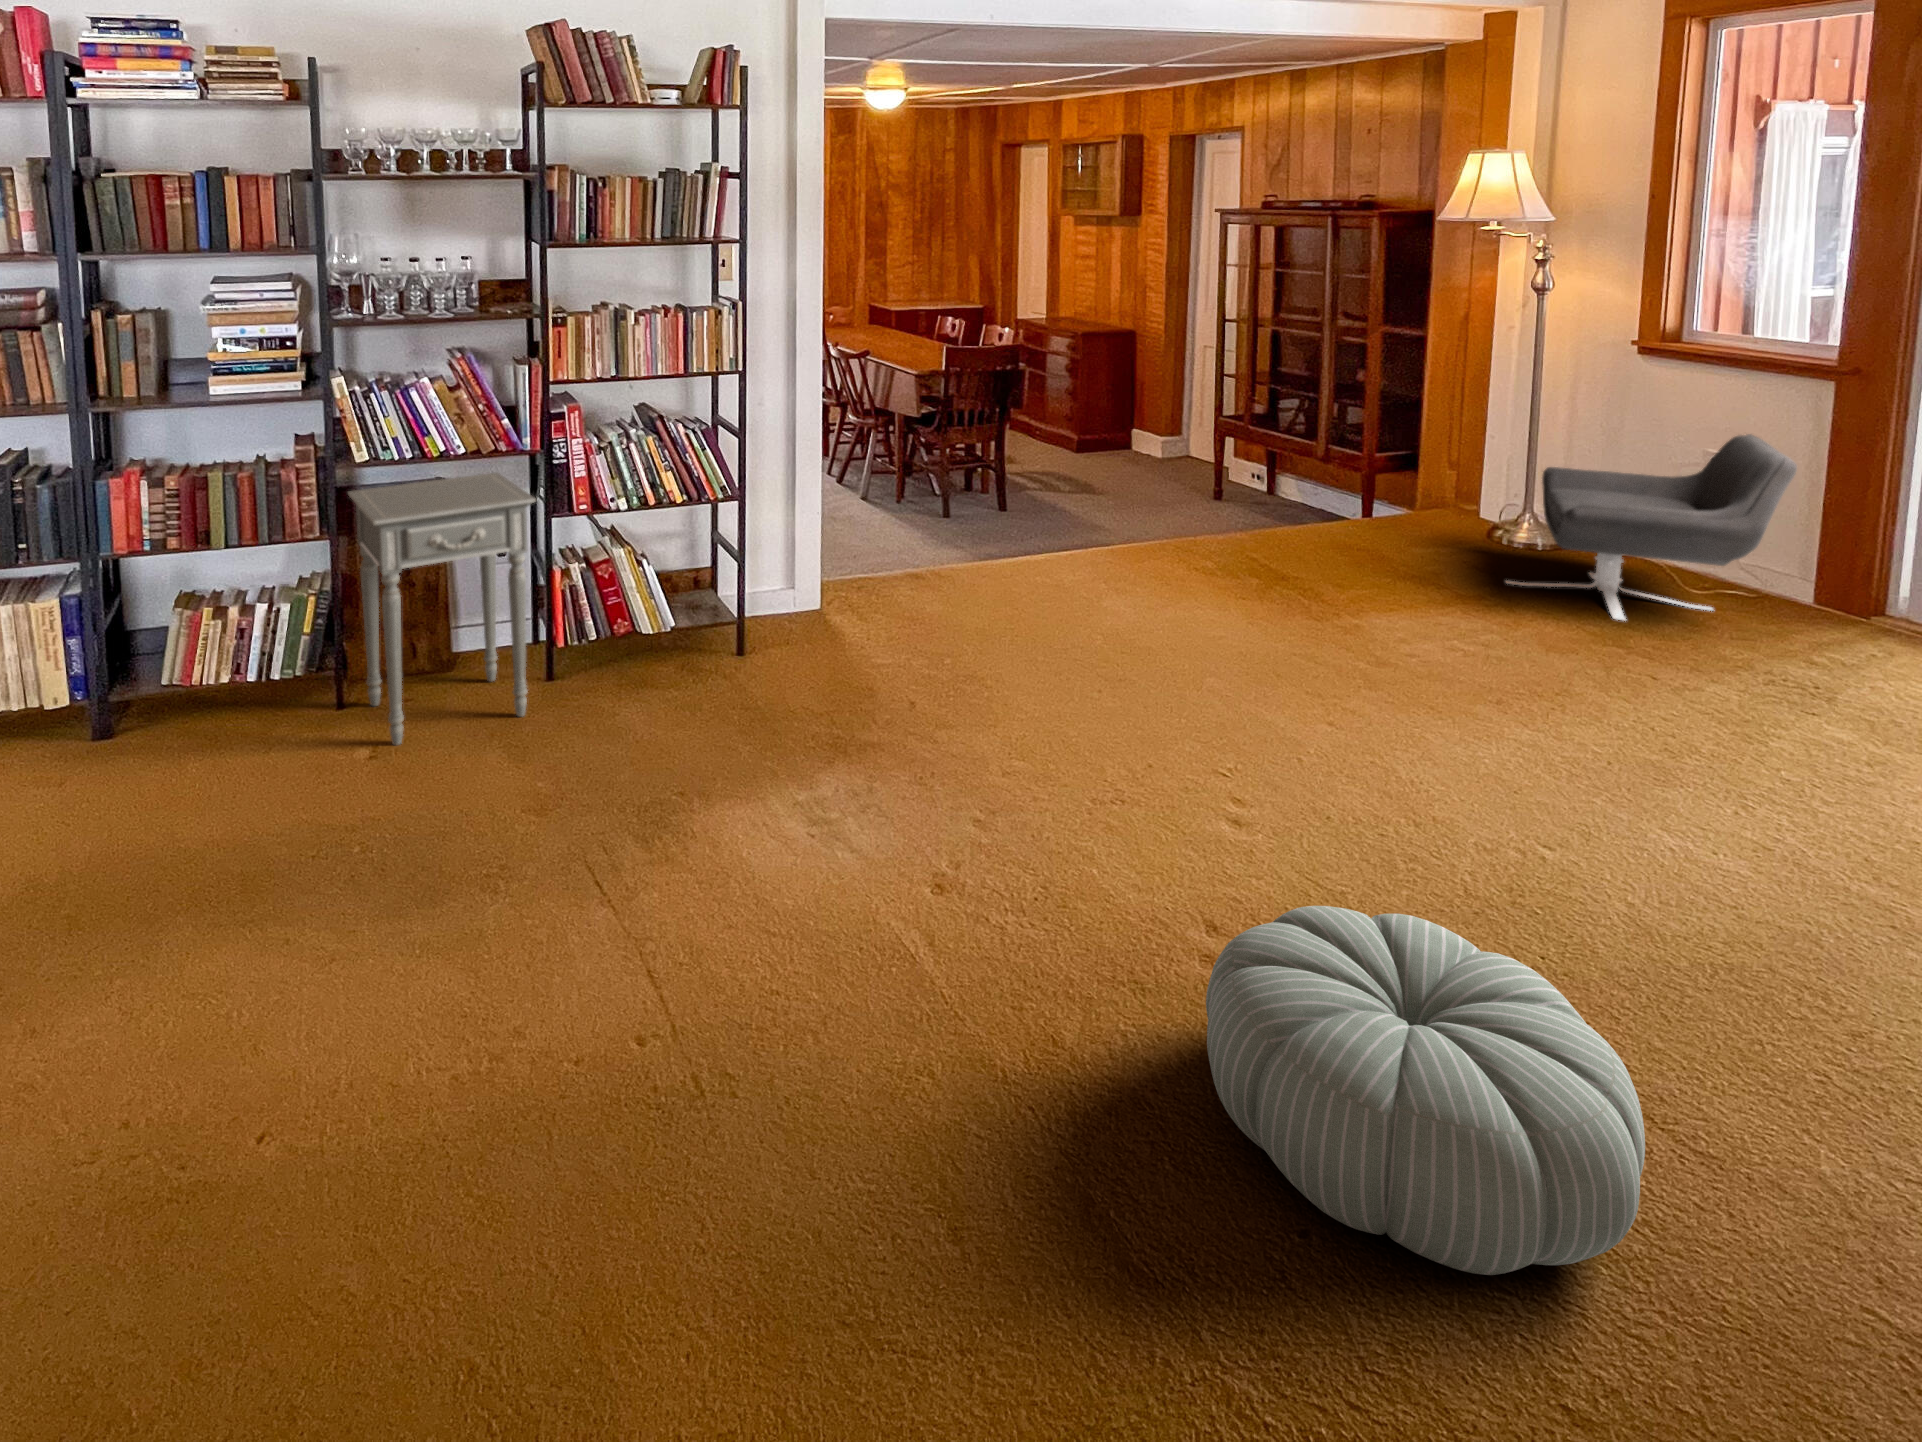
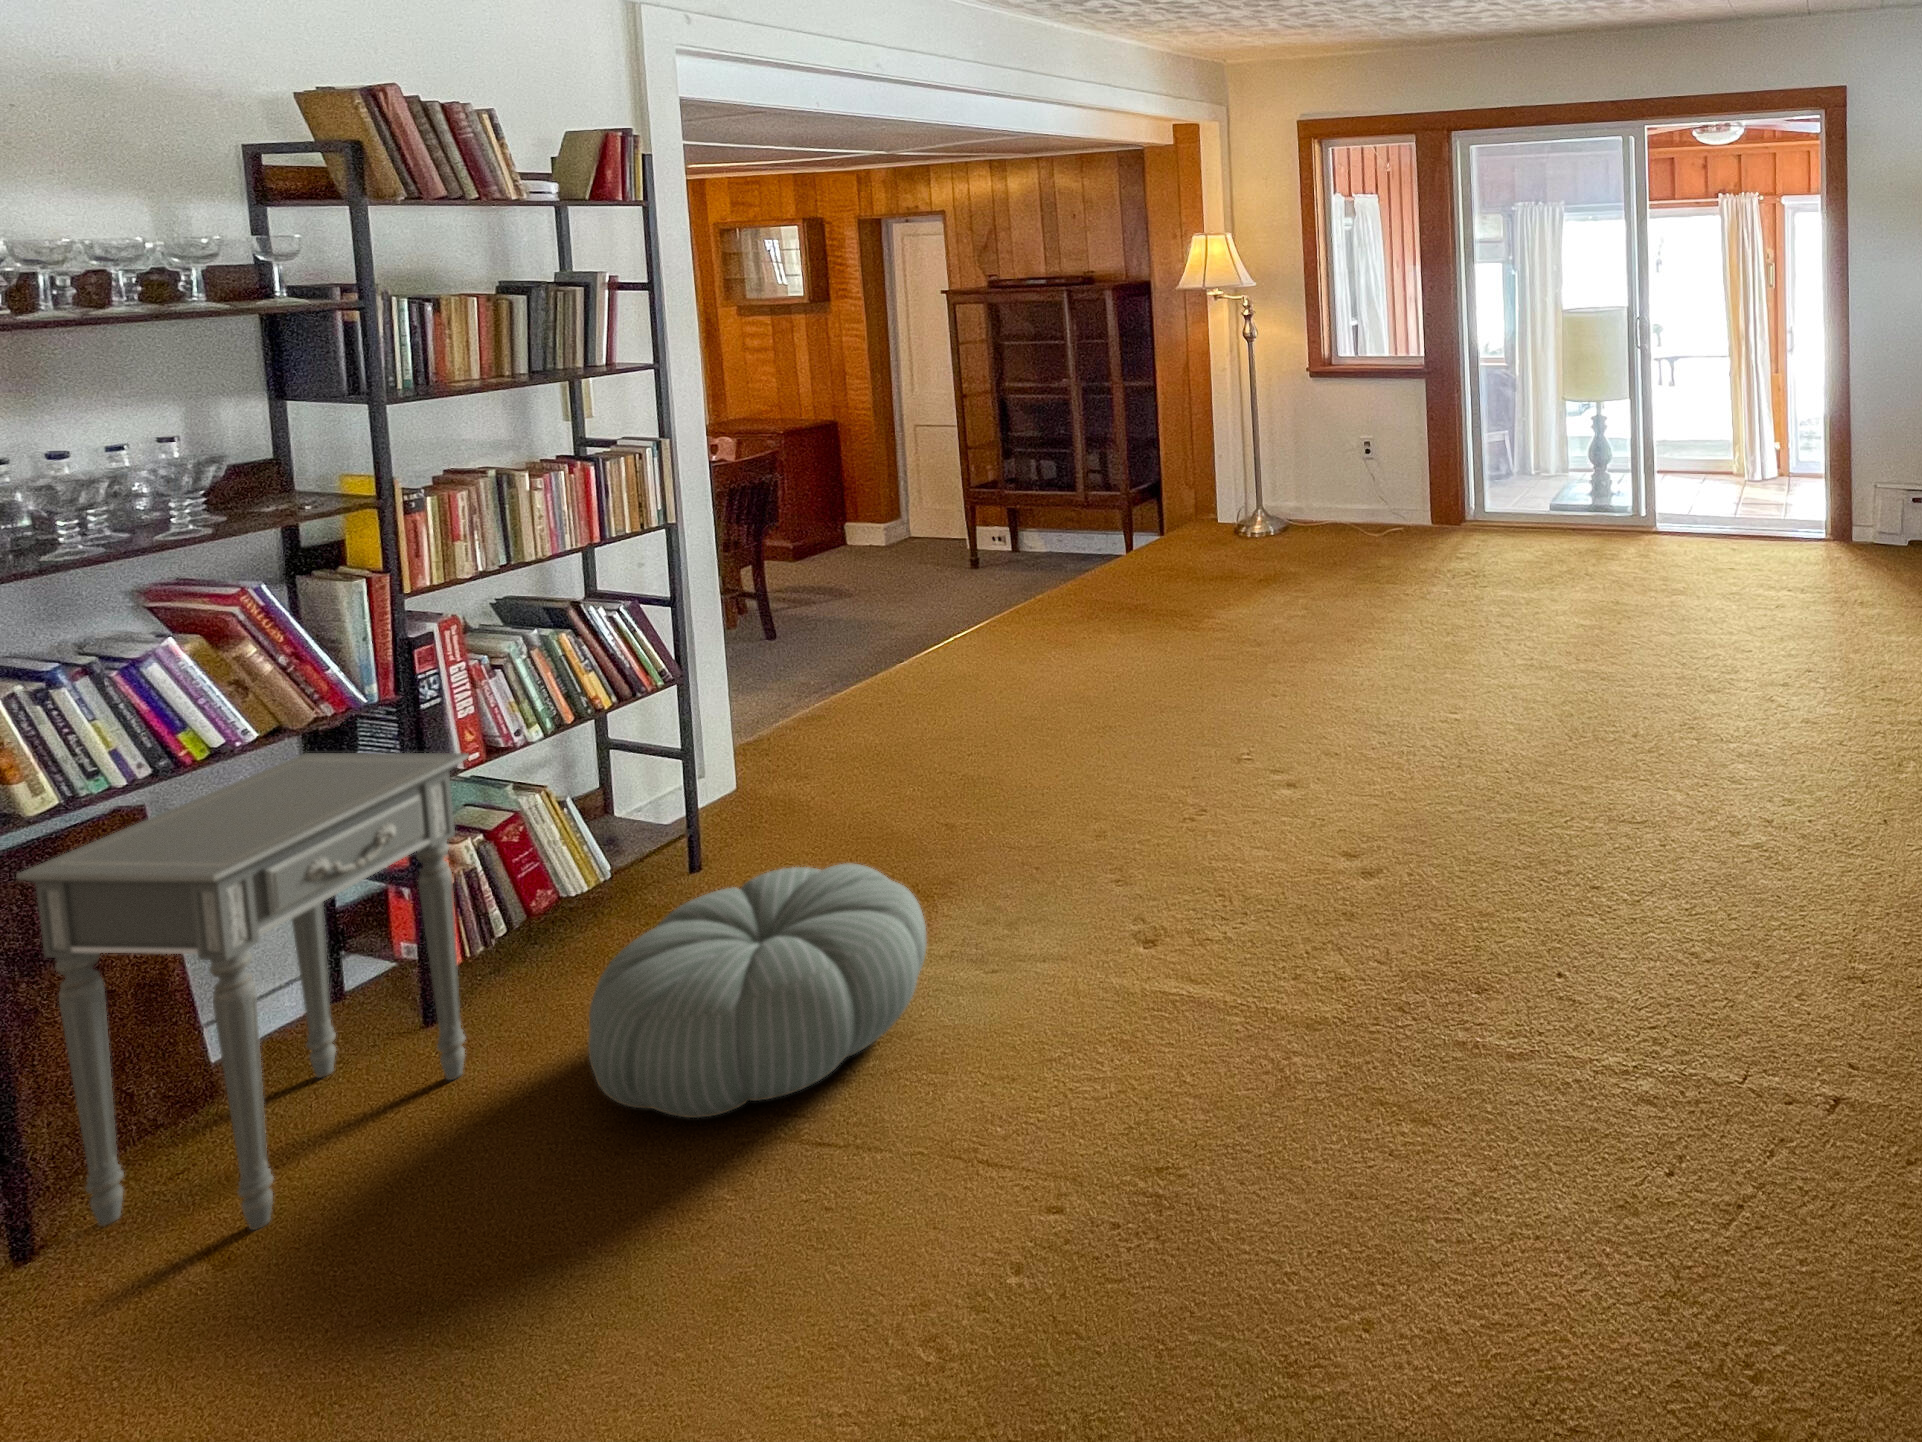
lounge chair: present [1506,434,1797,620] -> none [1273,422,1424,565]
pouf: present [1206,906,1645,1275] -> present [588,863,926,1118]

